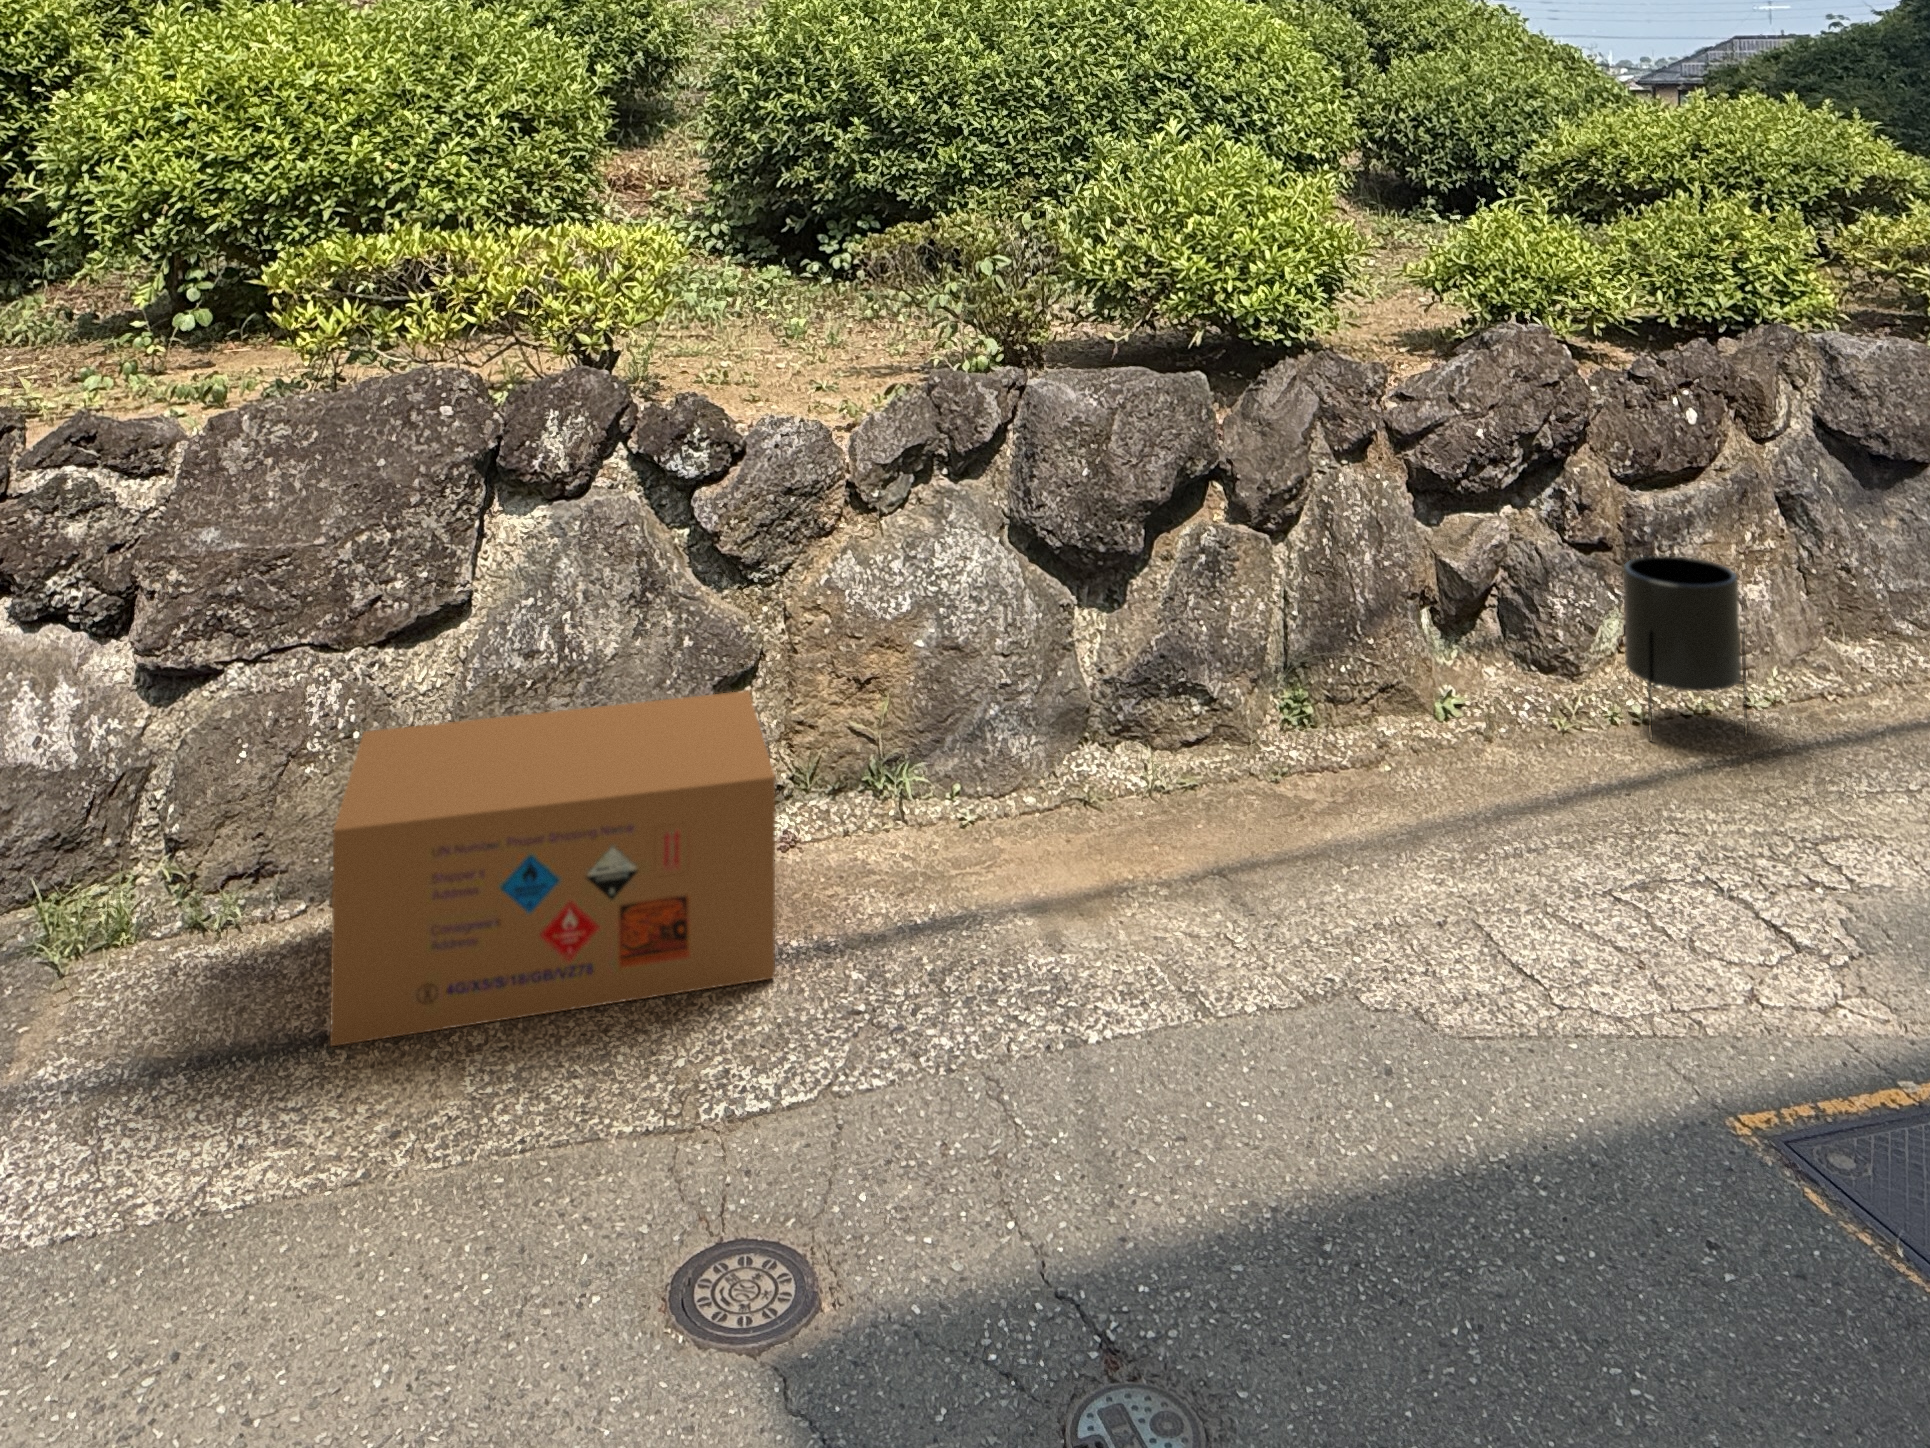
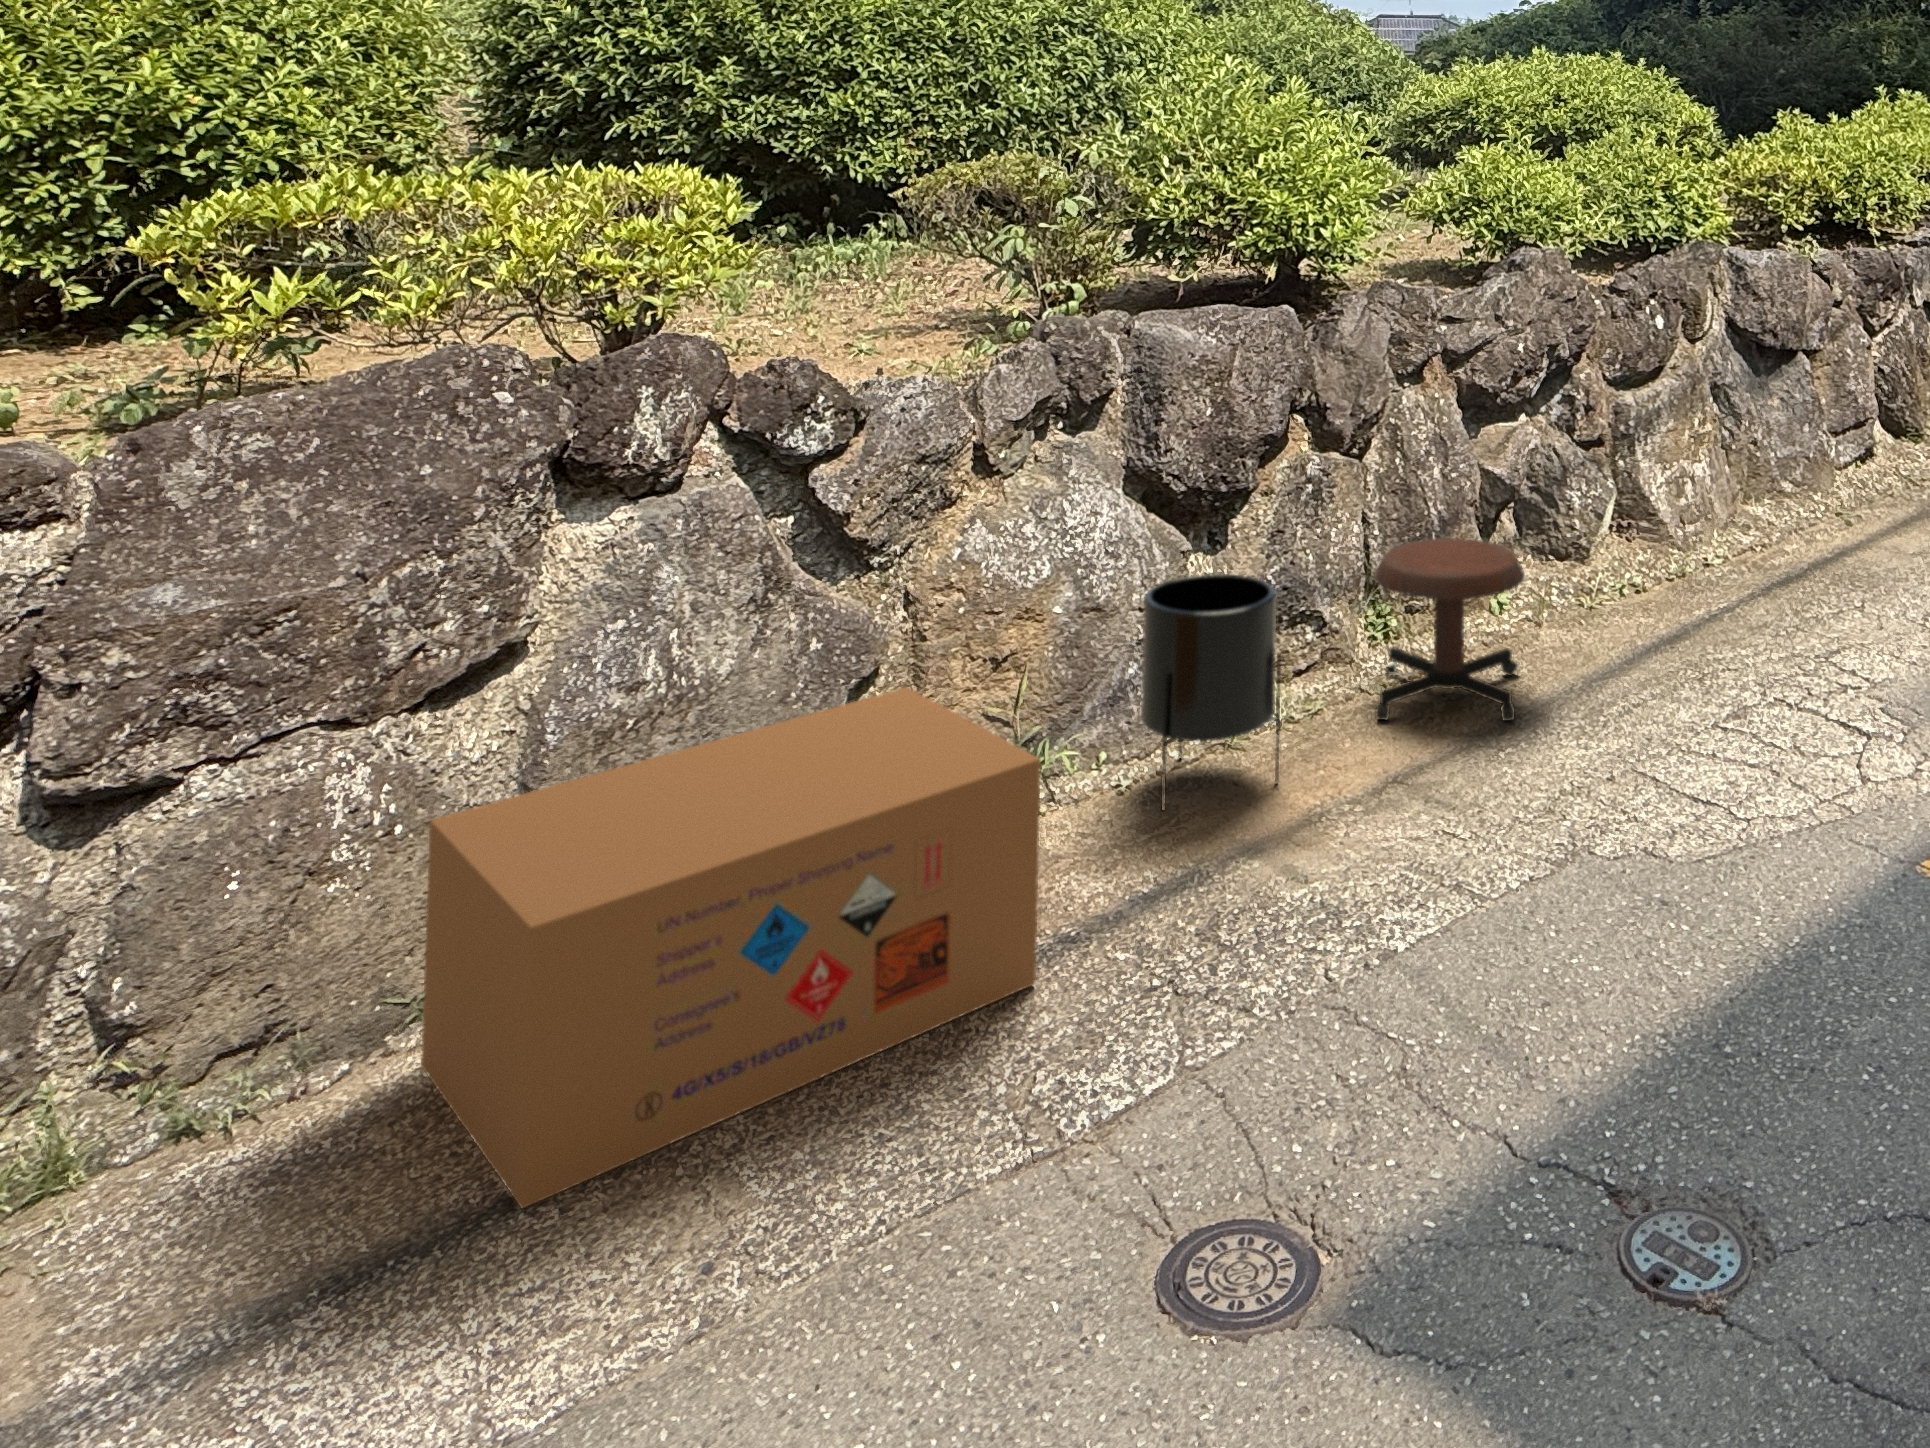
planter: present [1623,556,1747,741] -> present [1141,574,1281,810]
stool: none [1254,626,1439,834] -> present [1375,538,1525,721]

